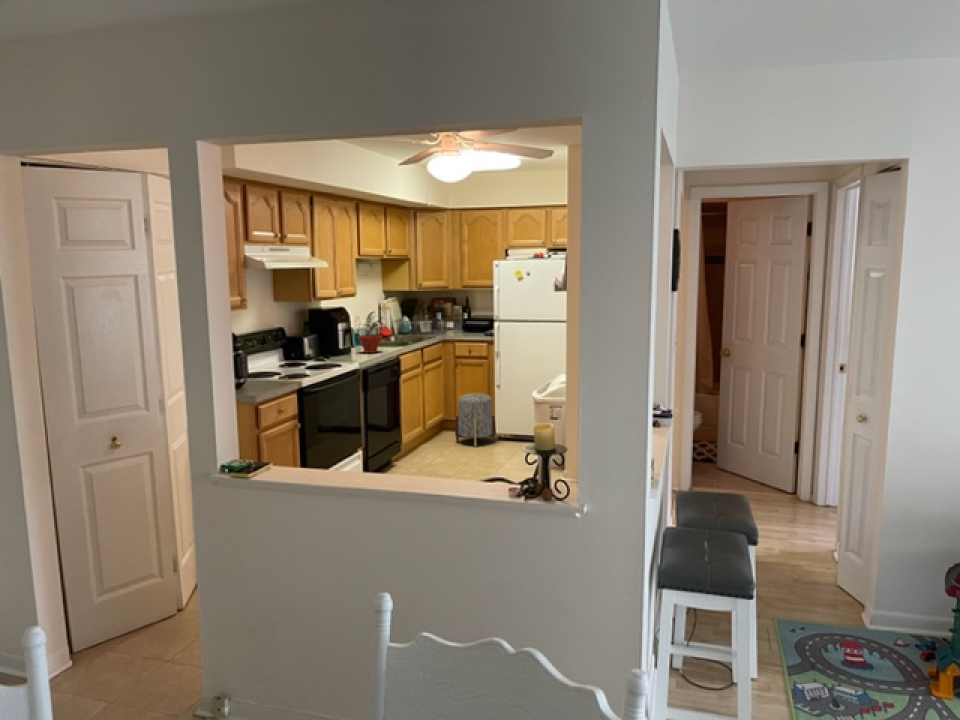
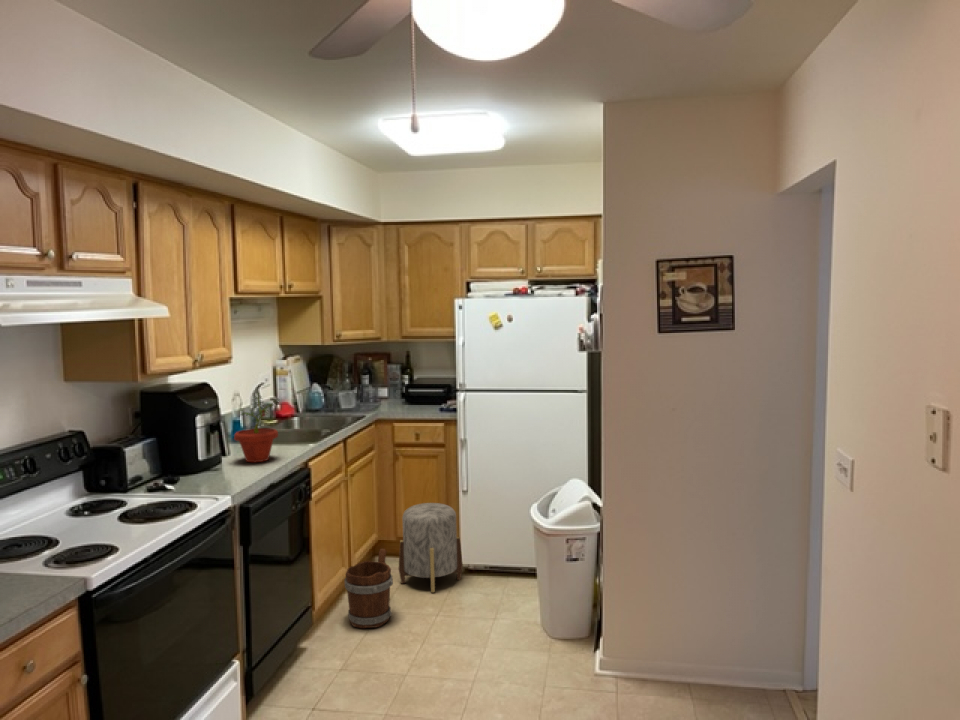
bucket: none [420,416,449,459] -> present [345,549,393,628]

